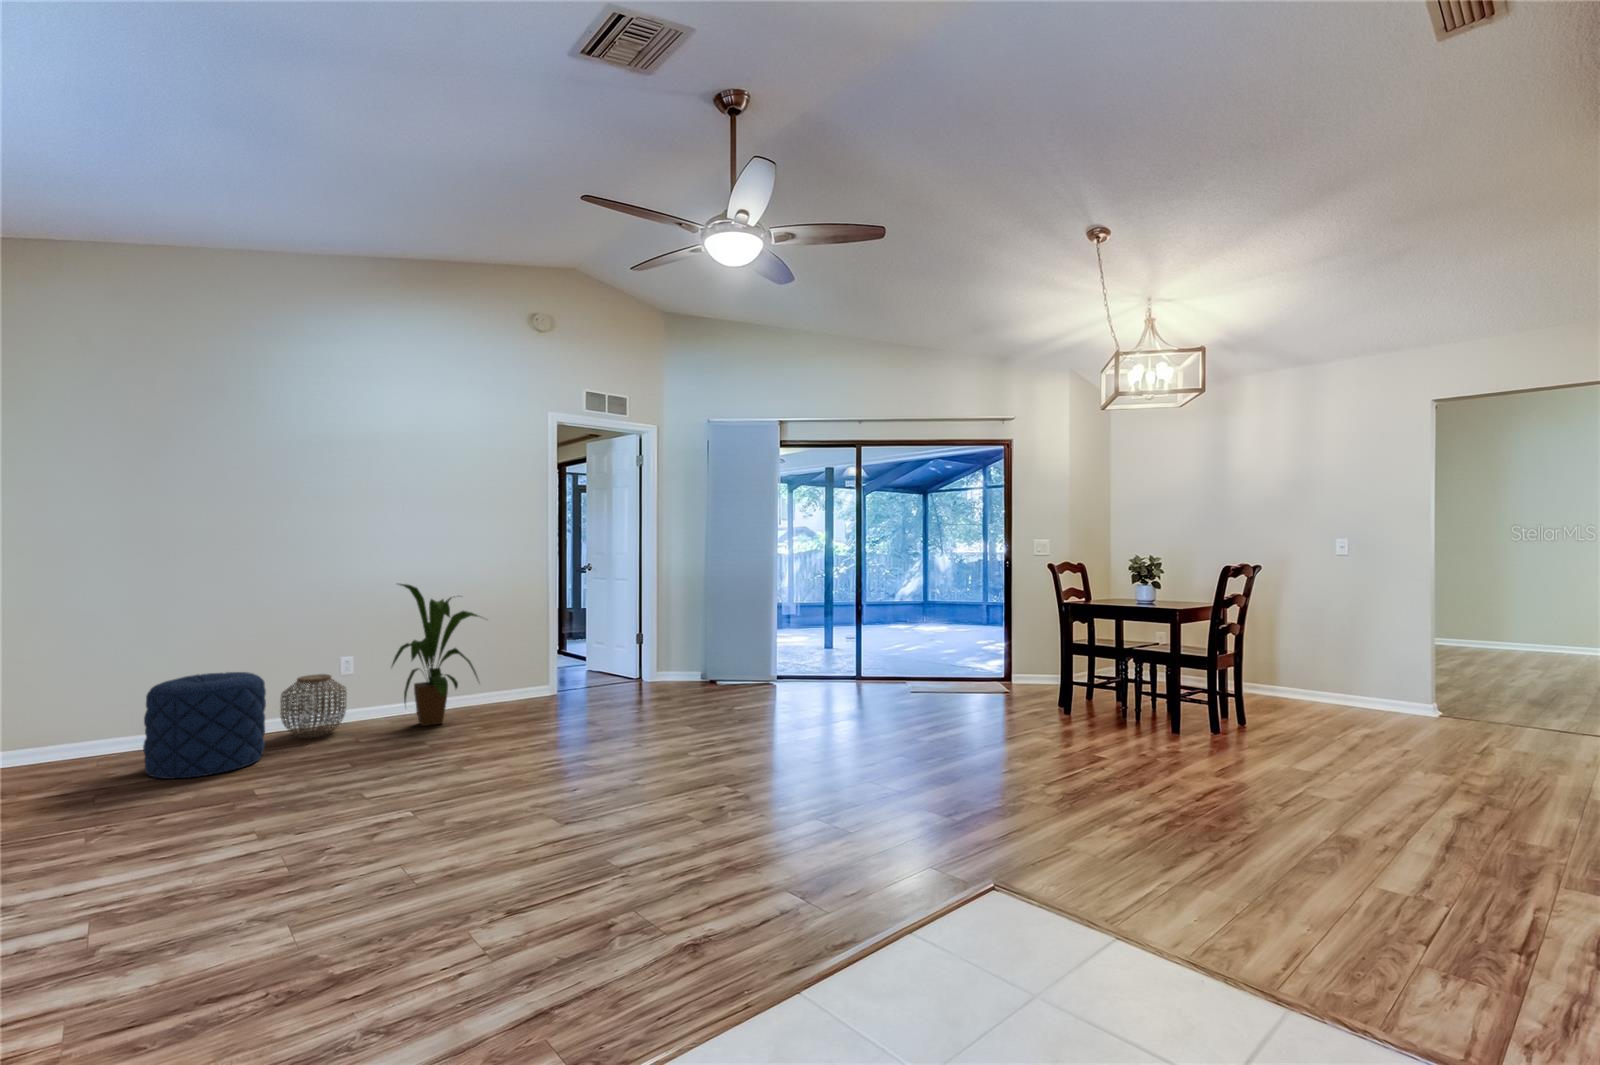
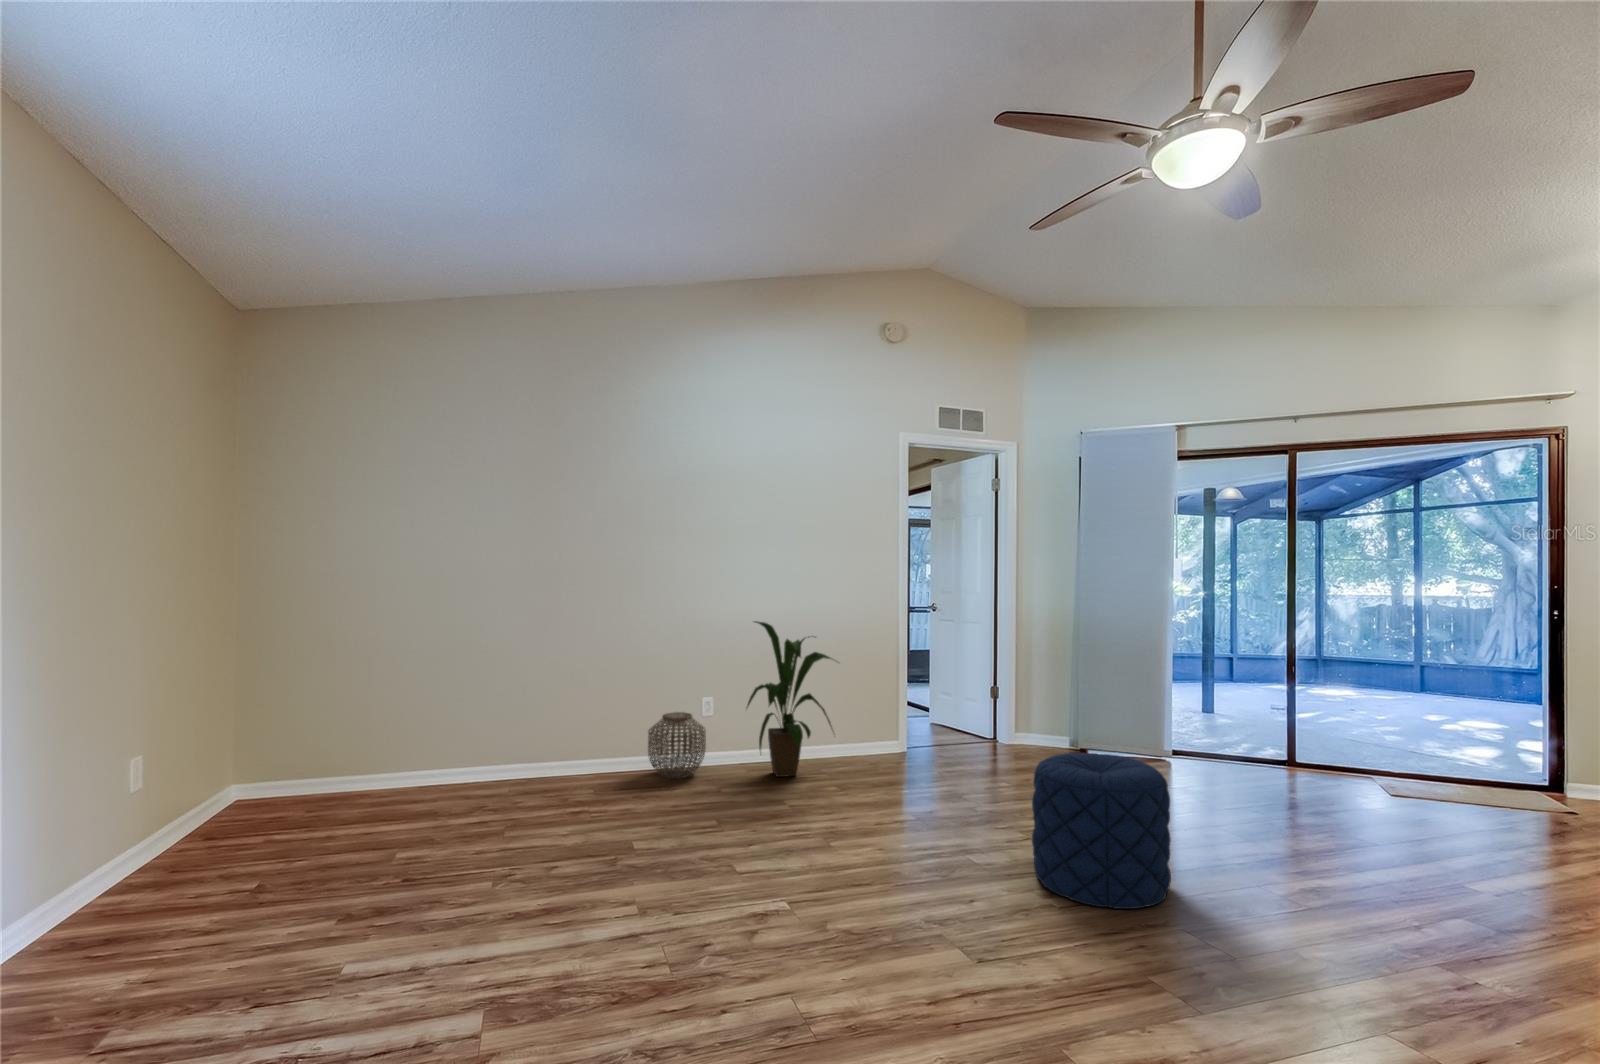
pouf: present [143,672,266,779] -> present [1032,753,1171,909]

